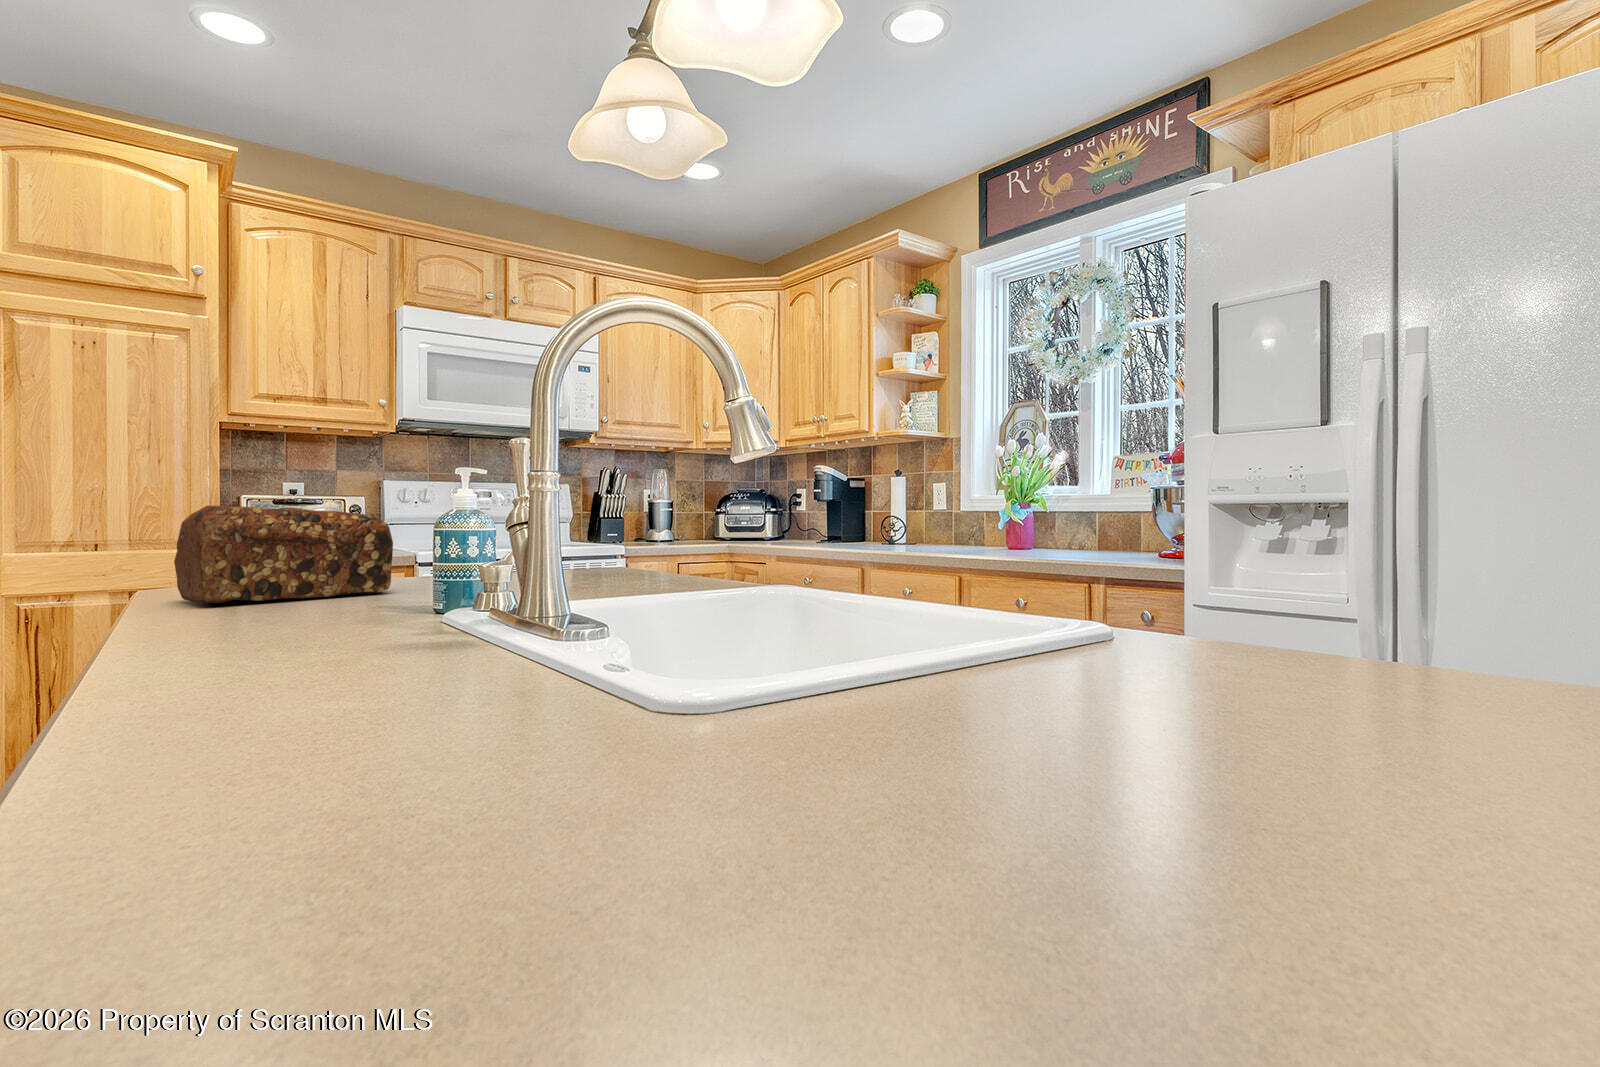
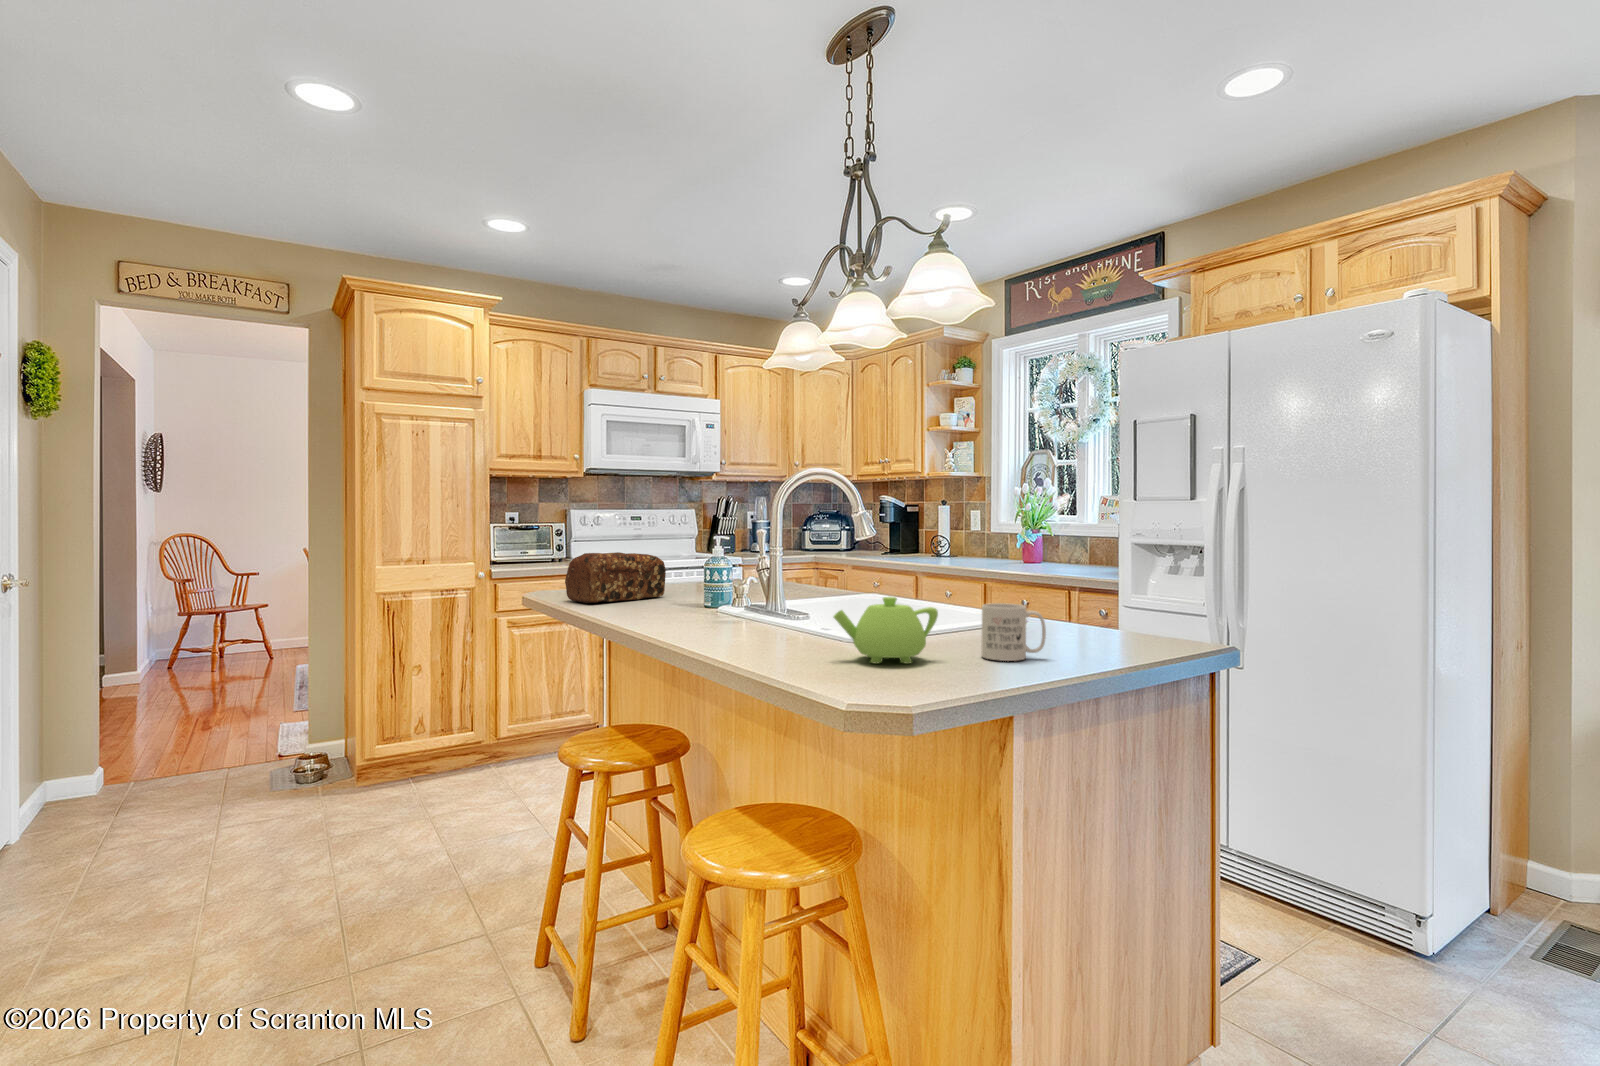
teapot: none [524,551,922,816] -> present [833,597,938,664]
mug: none [1069,578,1303,786] -> present [981,603,1046,661]

